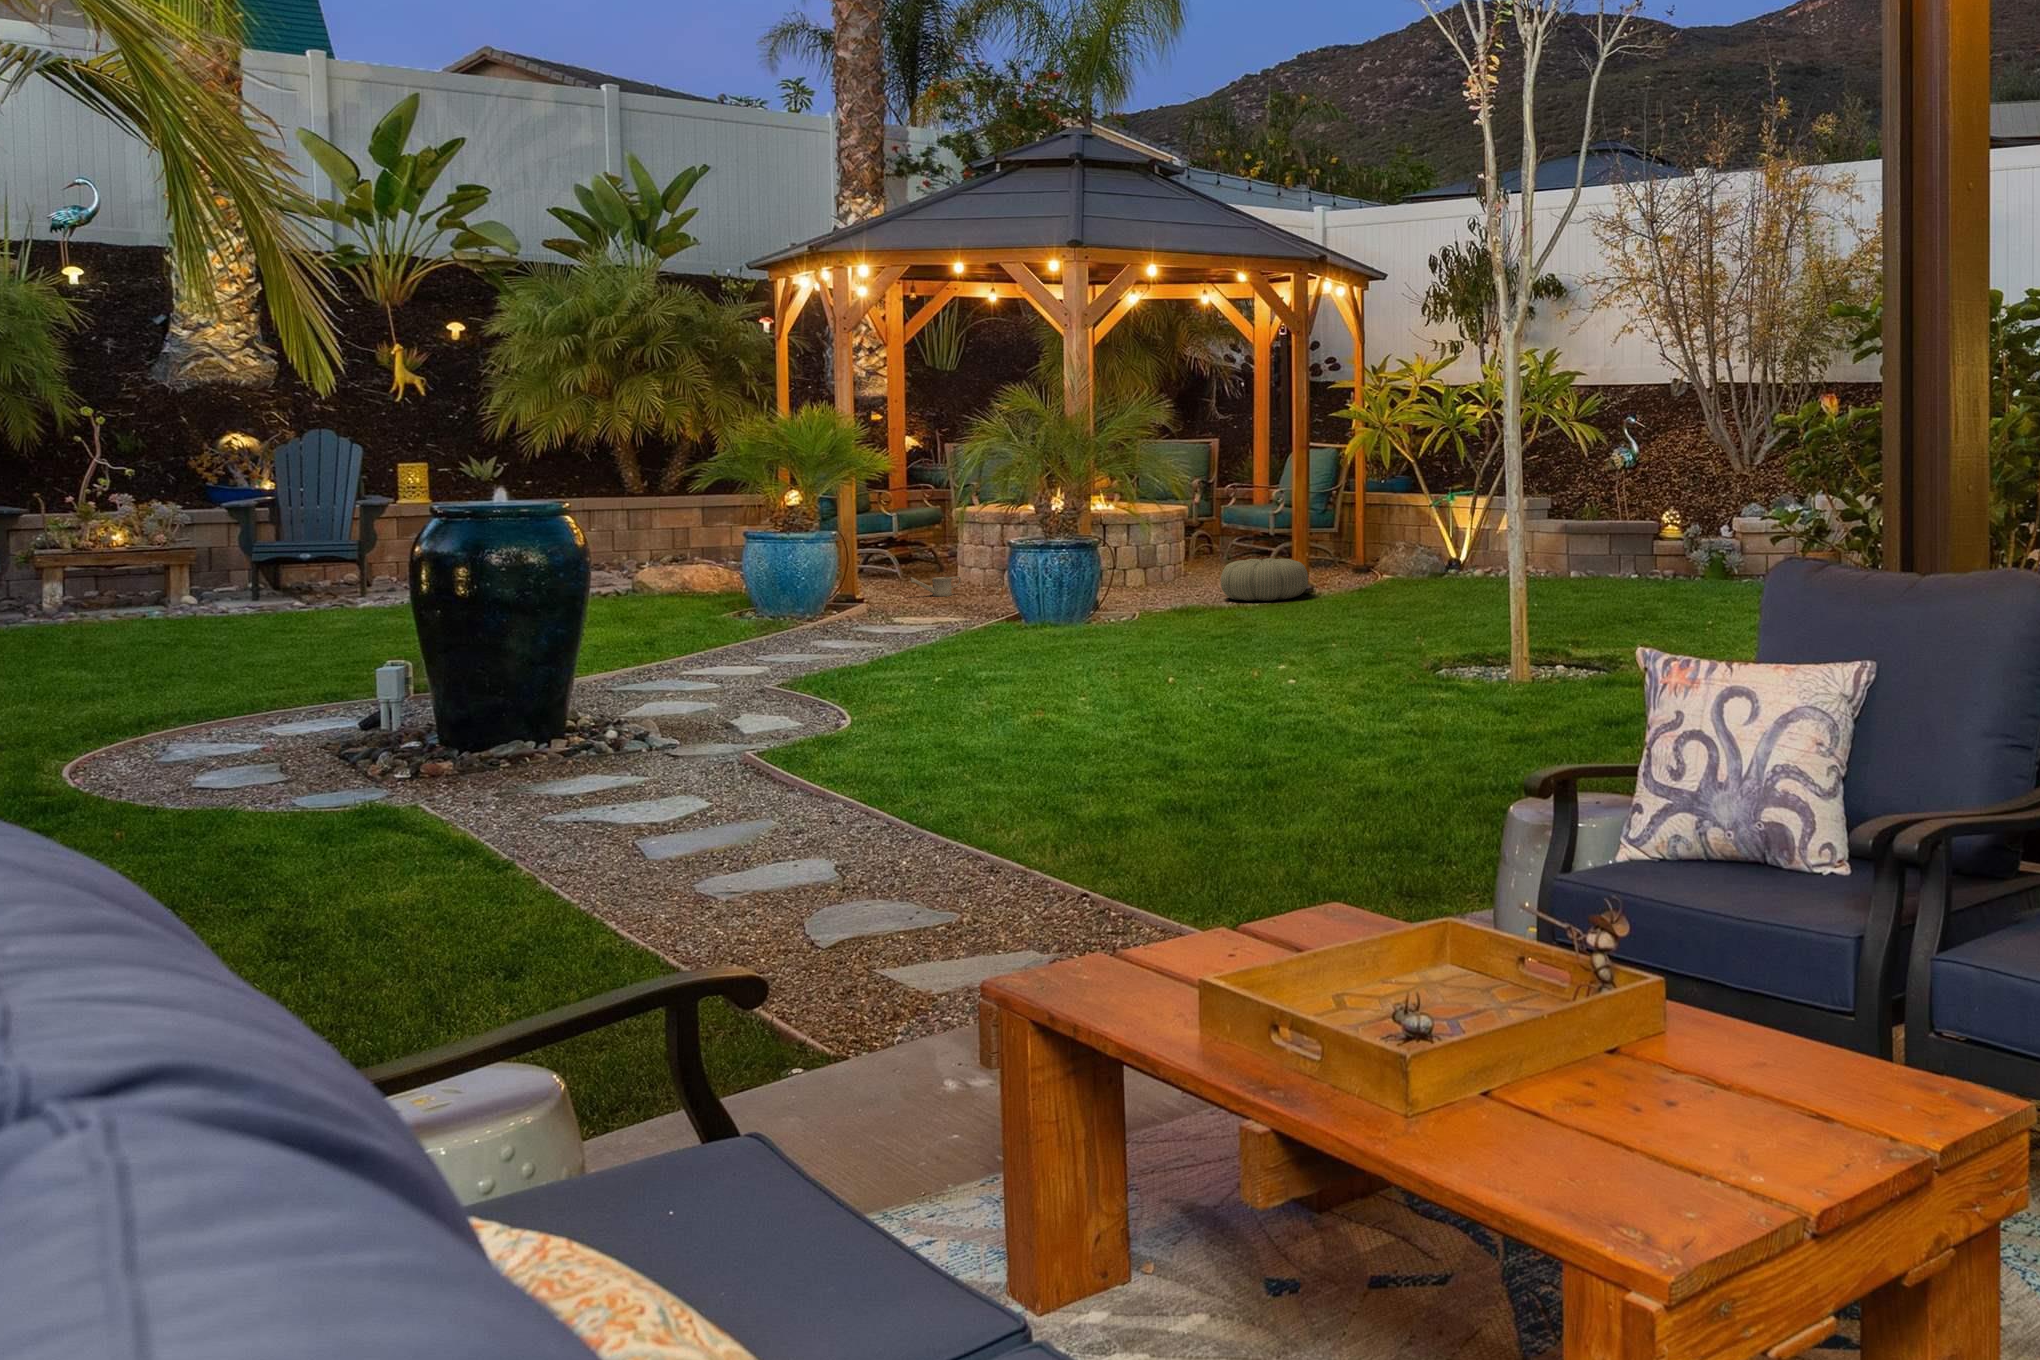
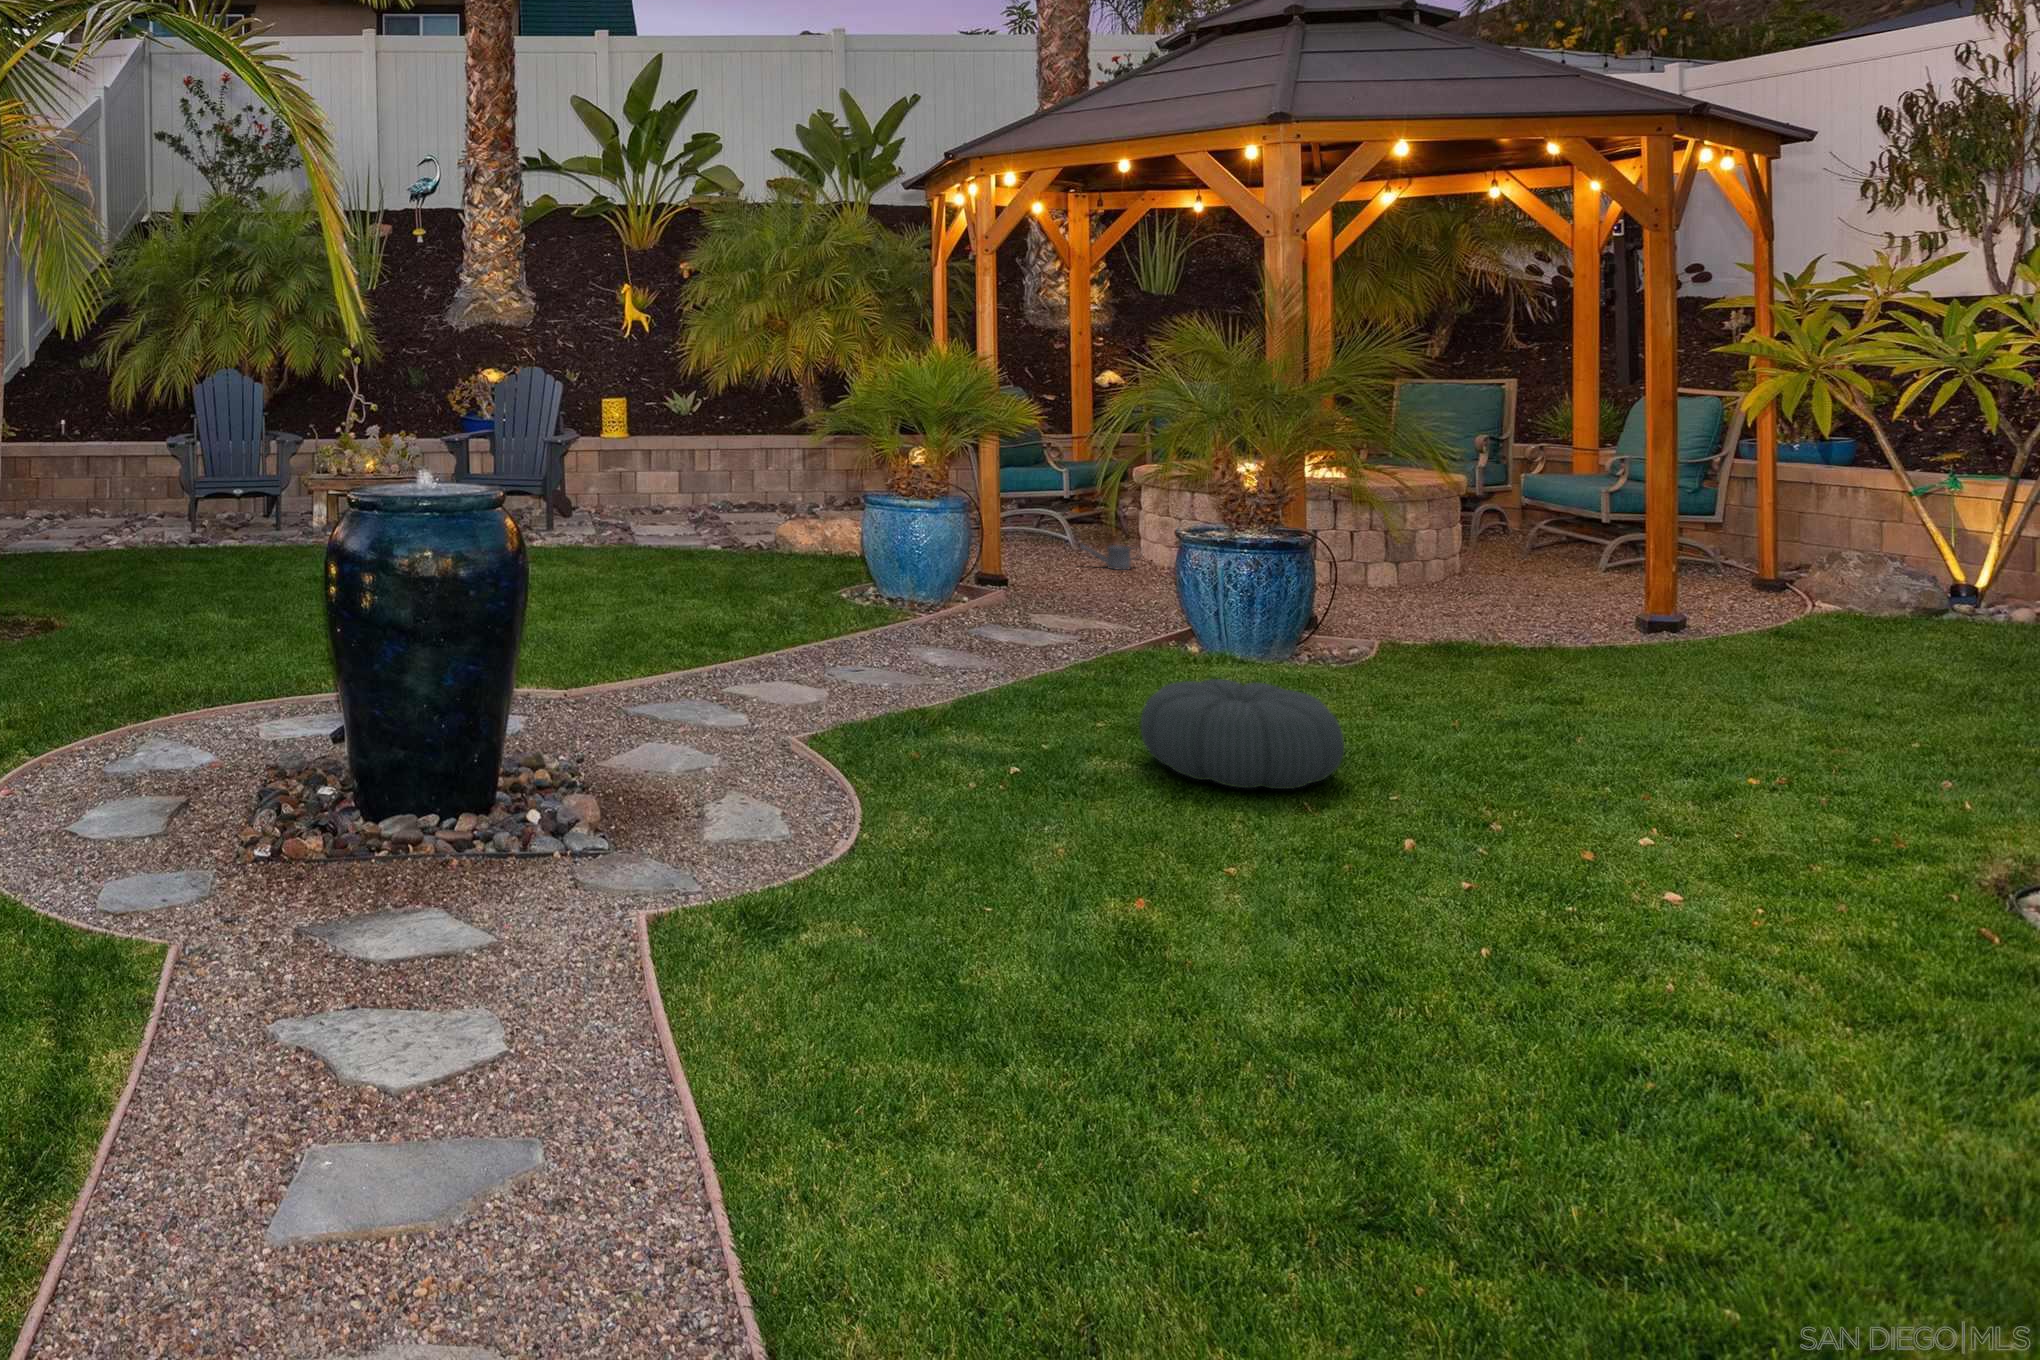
pouf: present [1221,558,1308,601] -> present [1141,679,1344,789]

